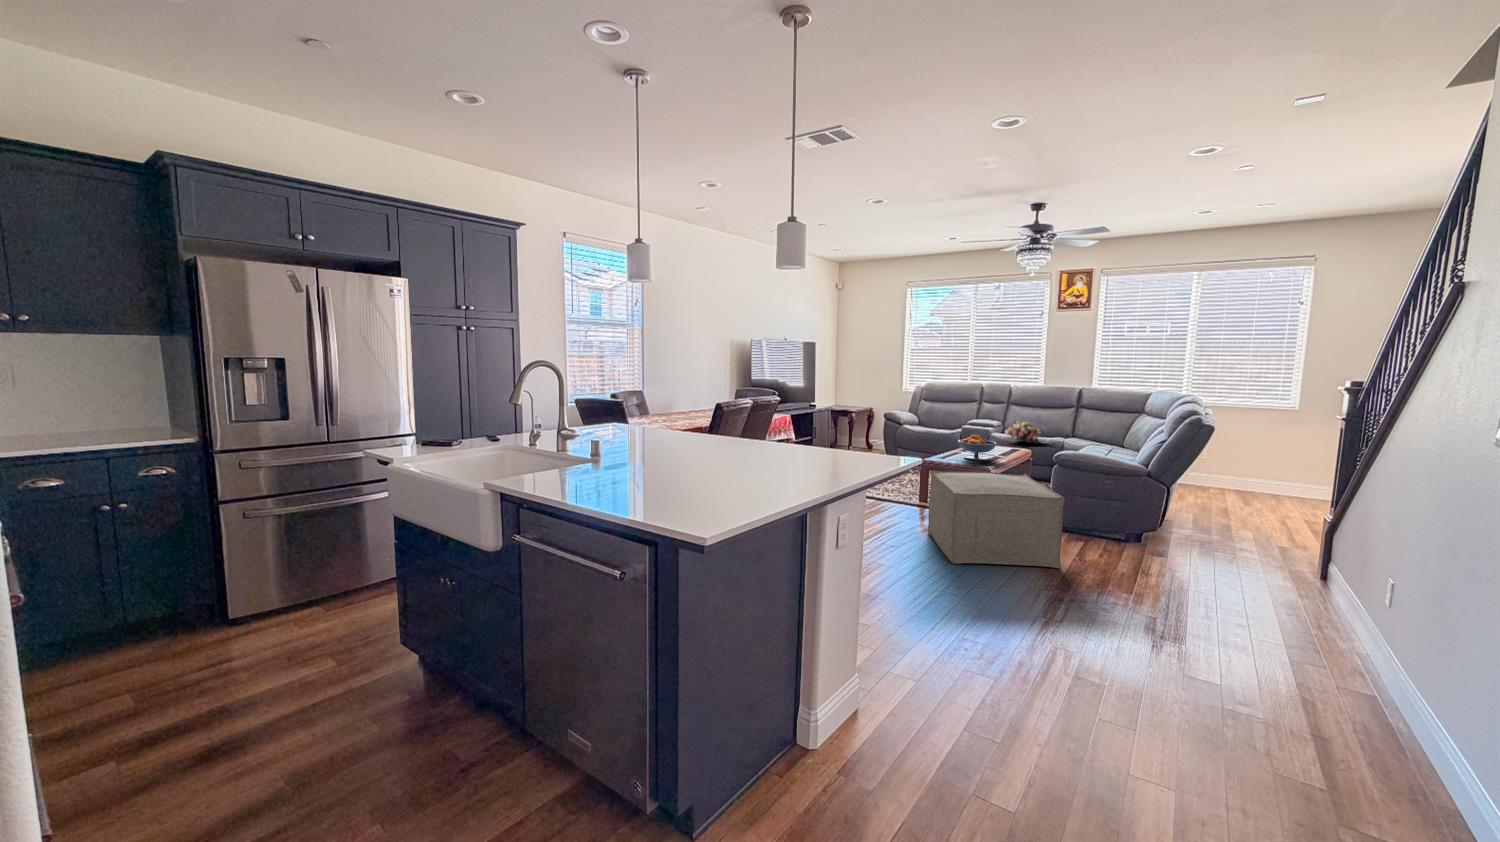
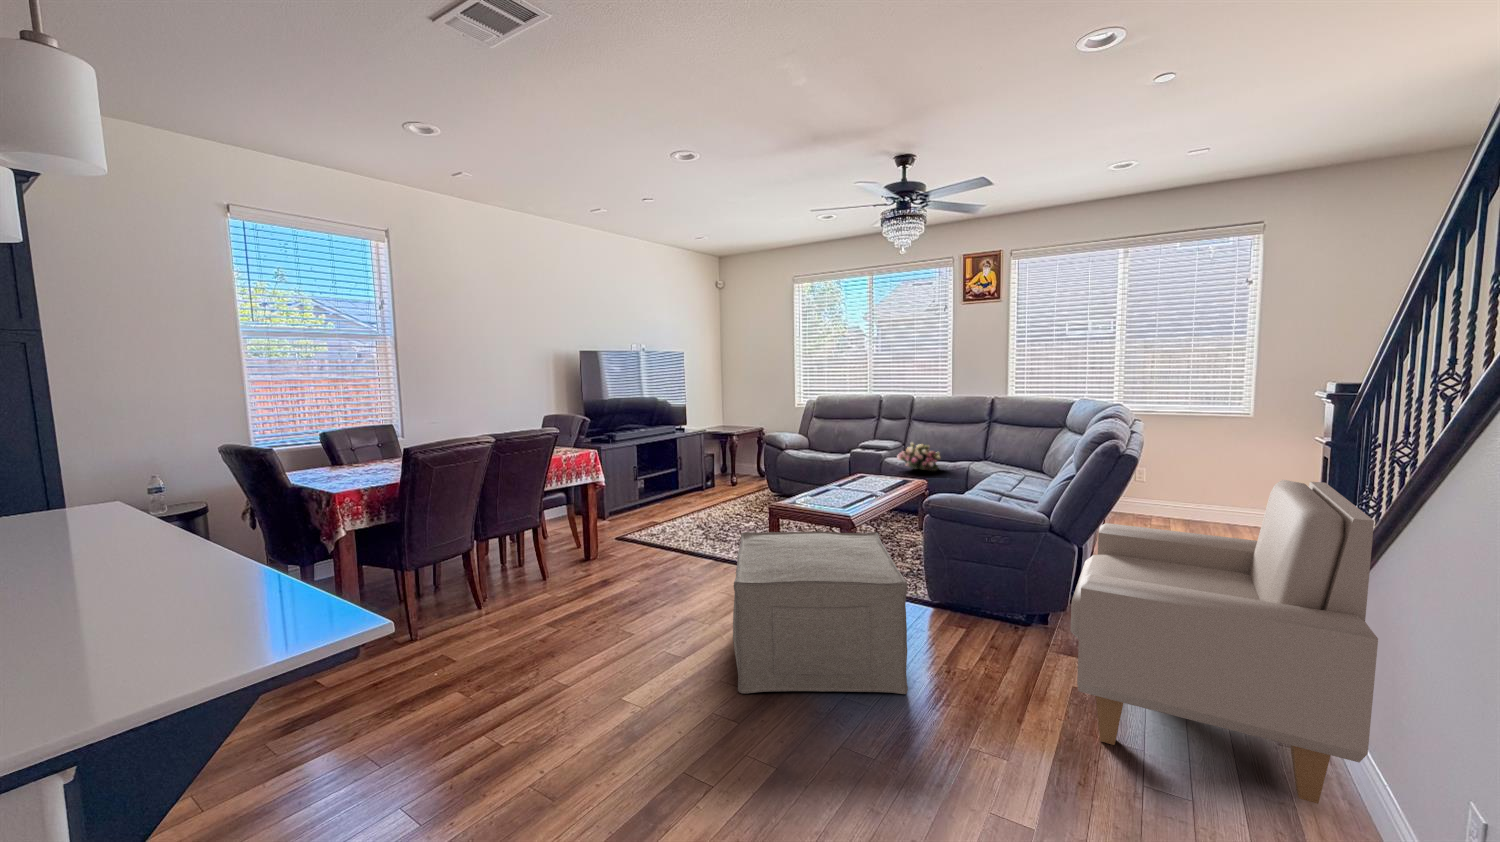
fruit bowl: present [958,435,996,460] -> none [817,466,866,503]
armchair: none [1172,440,1360,618] -> present [1071,480,1378,804]

